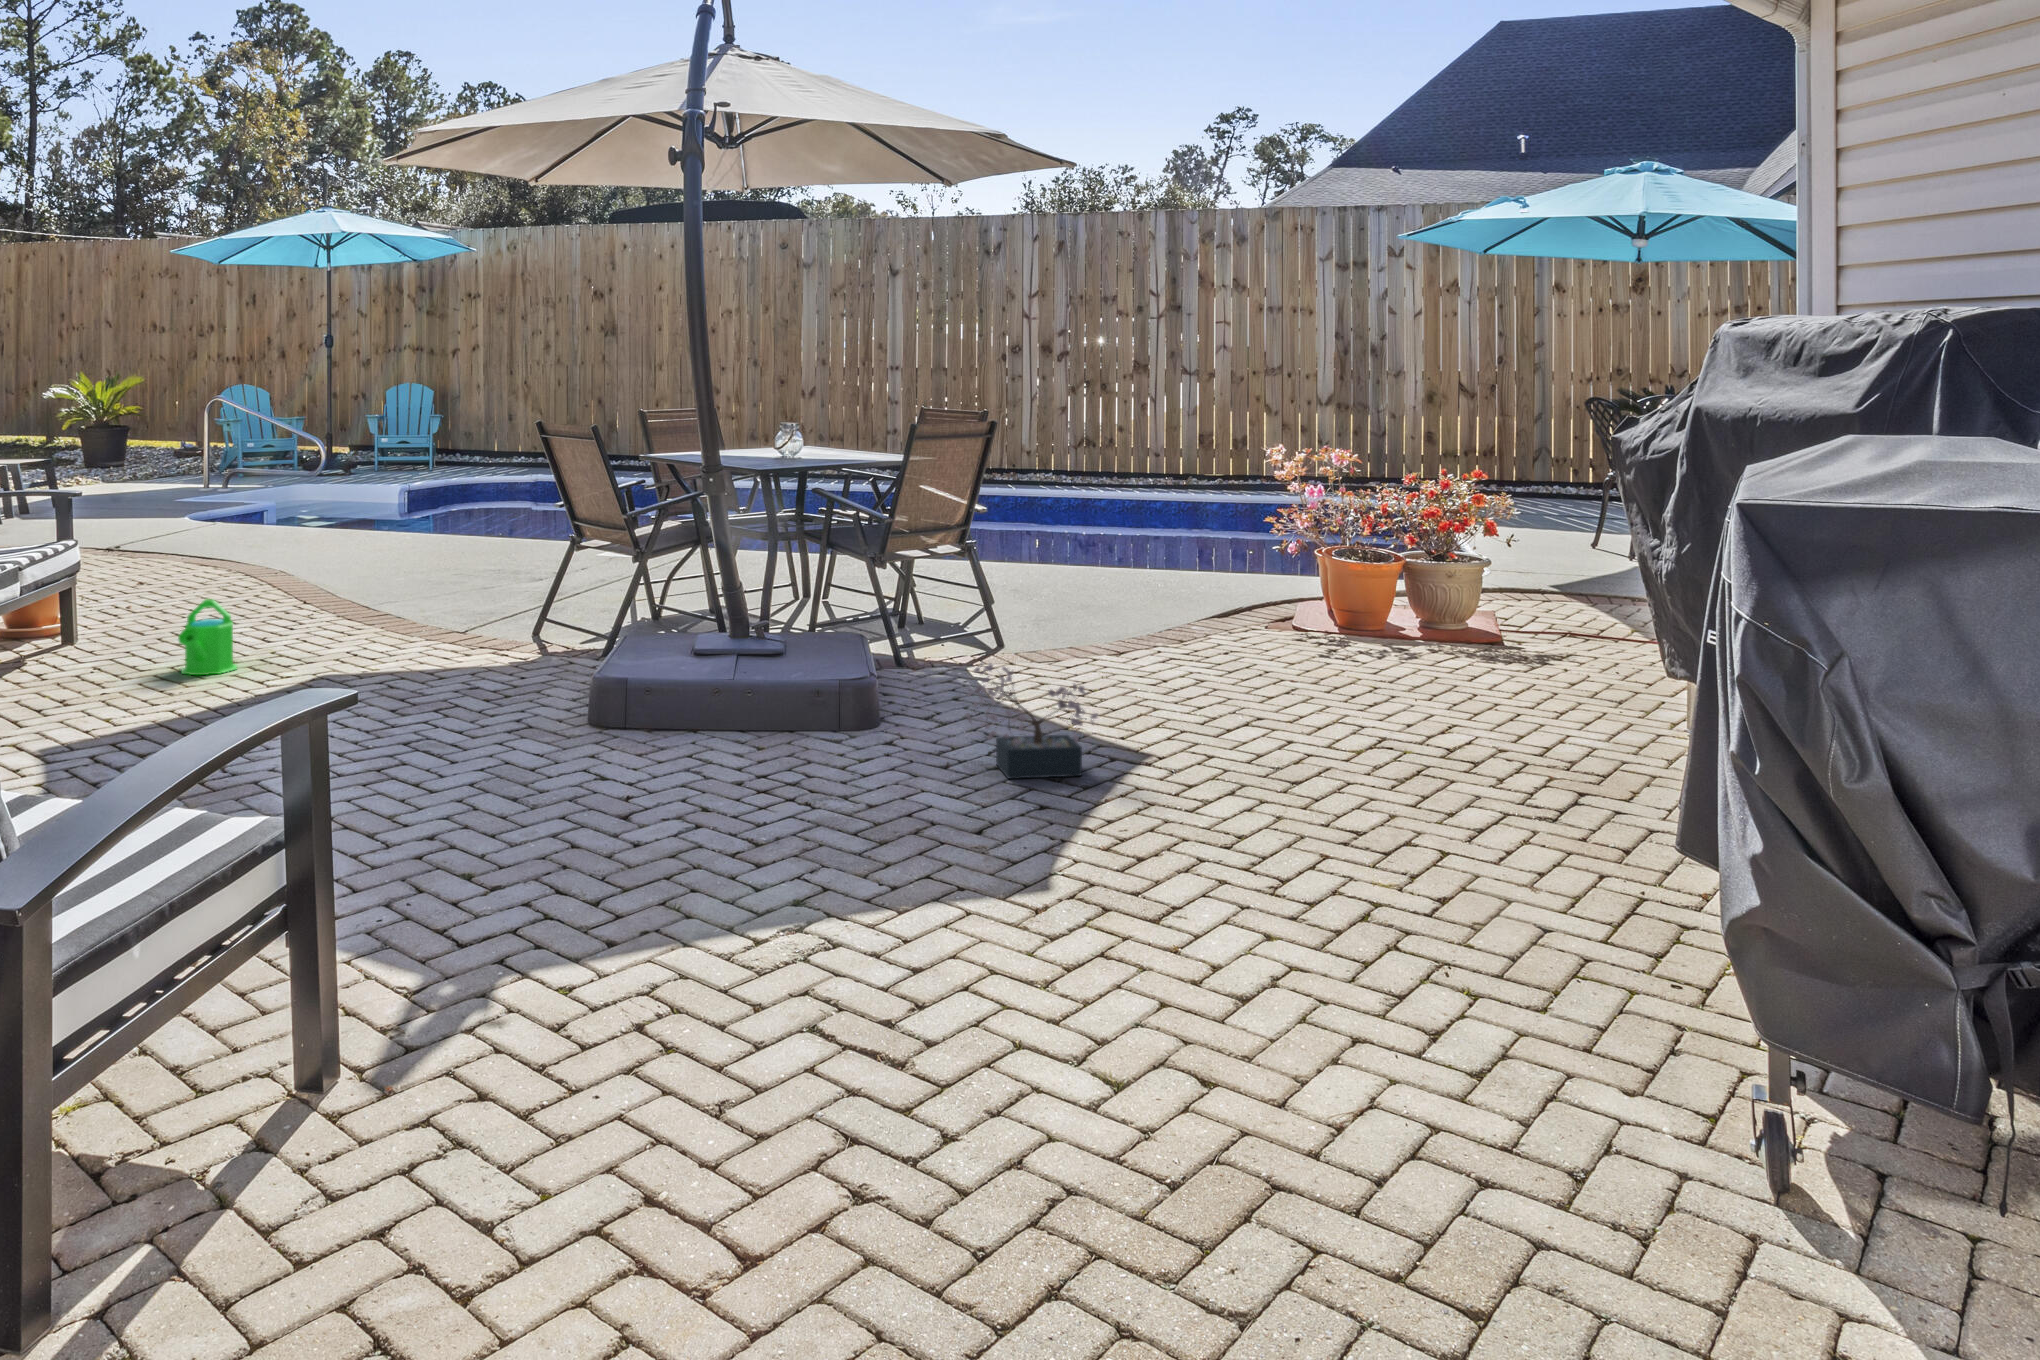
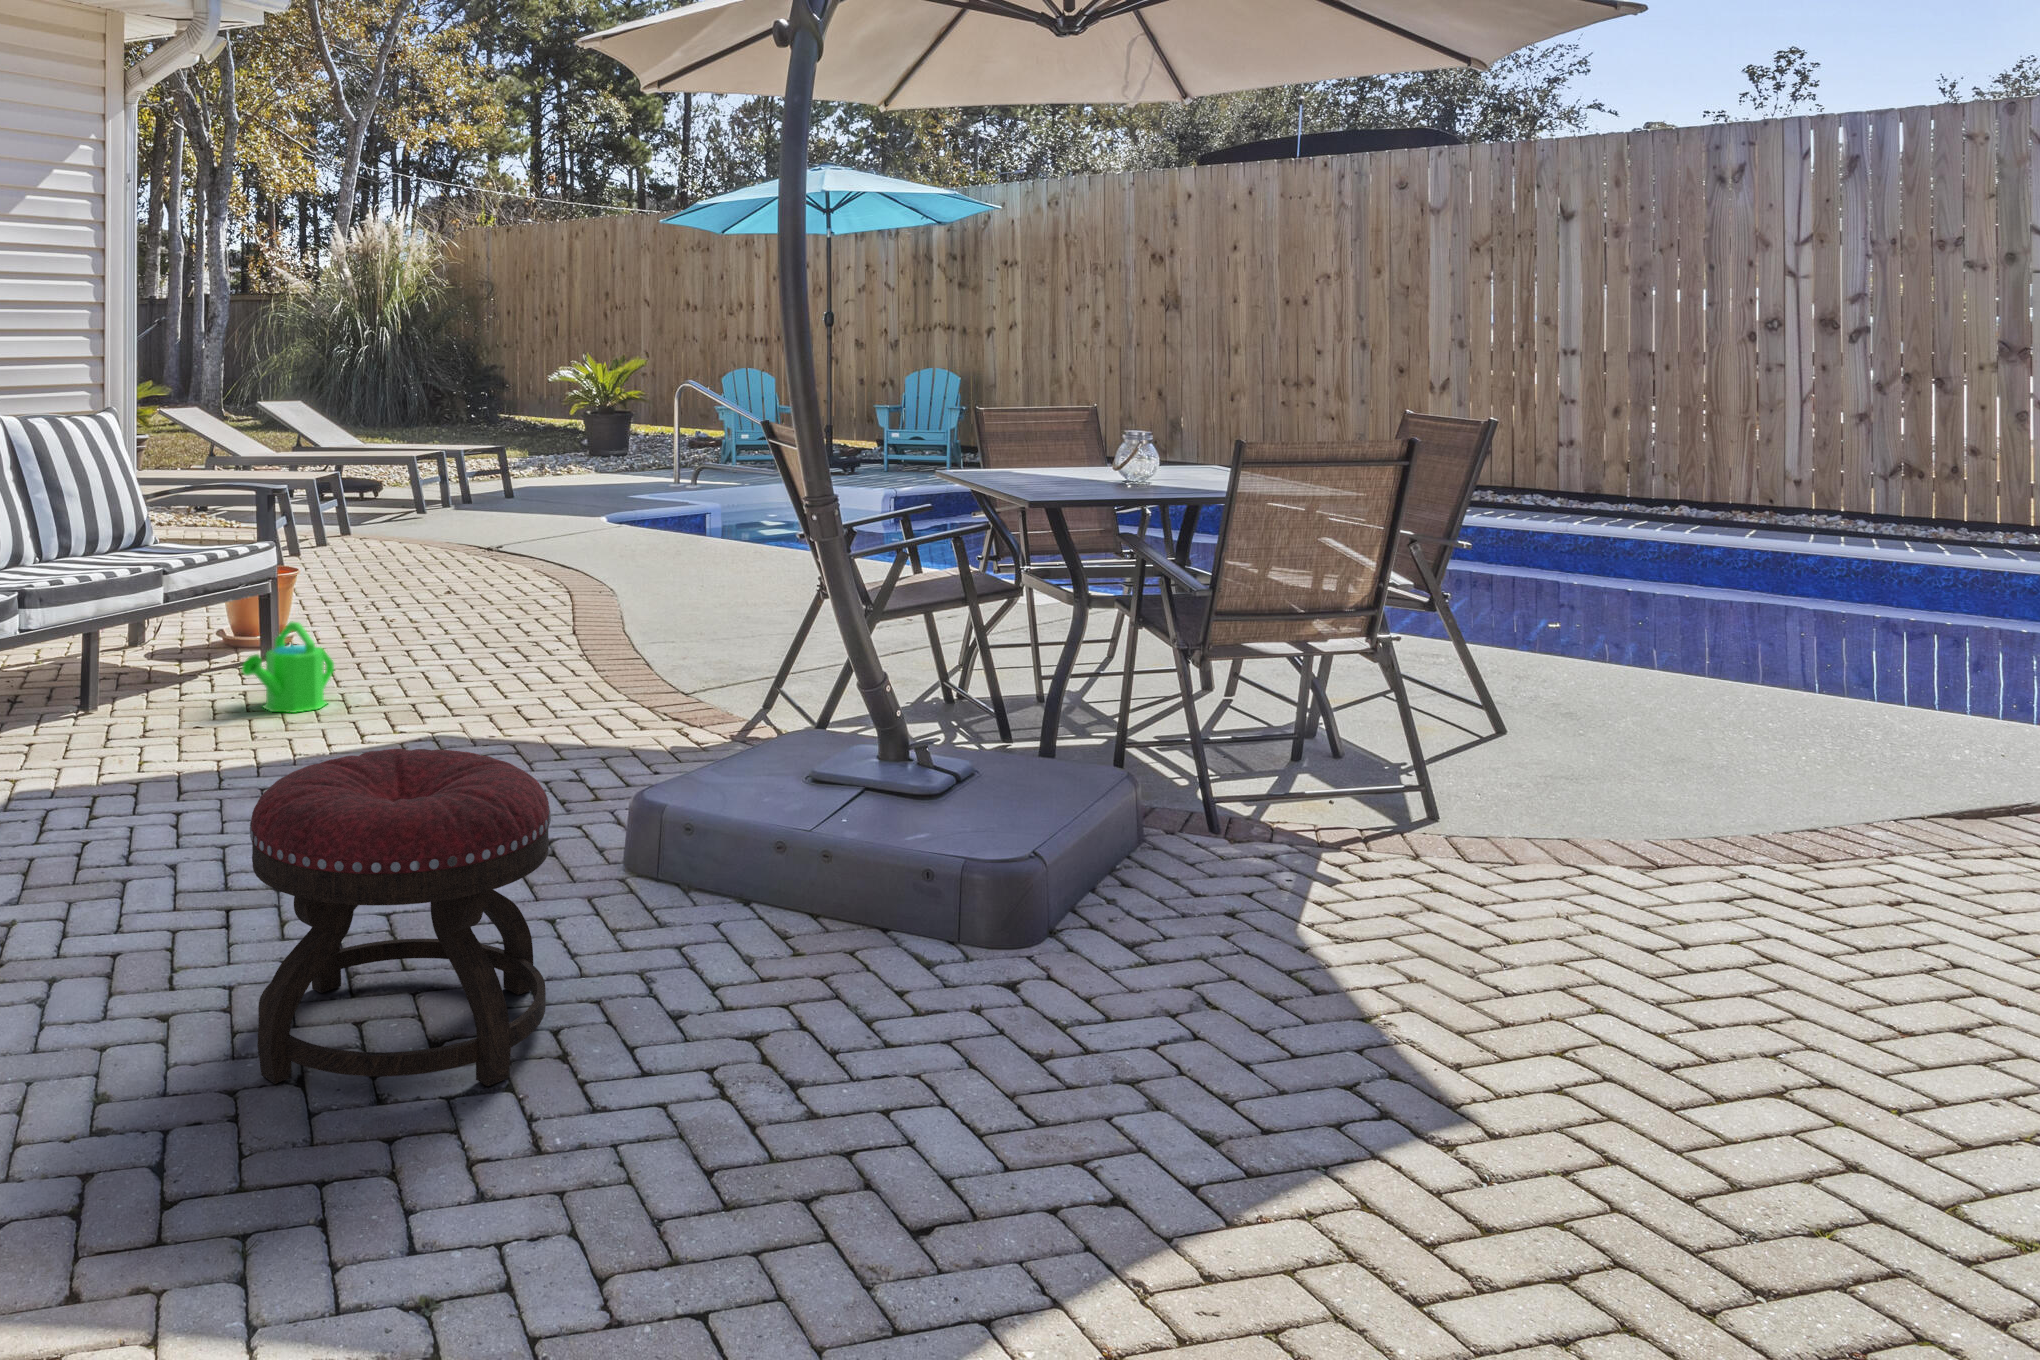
ottoman: none [563,626,755,830] -> present [250,749,551,1086]
decorative plant: present [966,662,1098,779] -> none [932,901,1191,1177]

